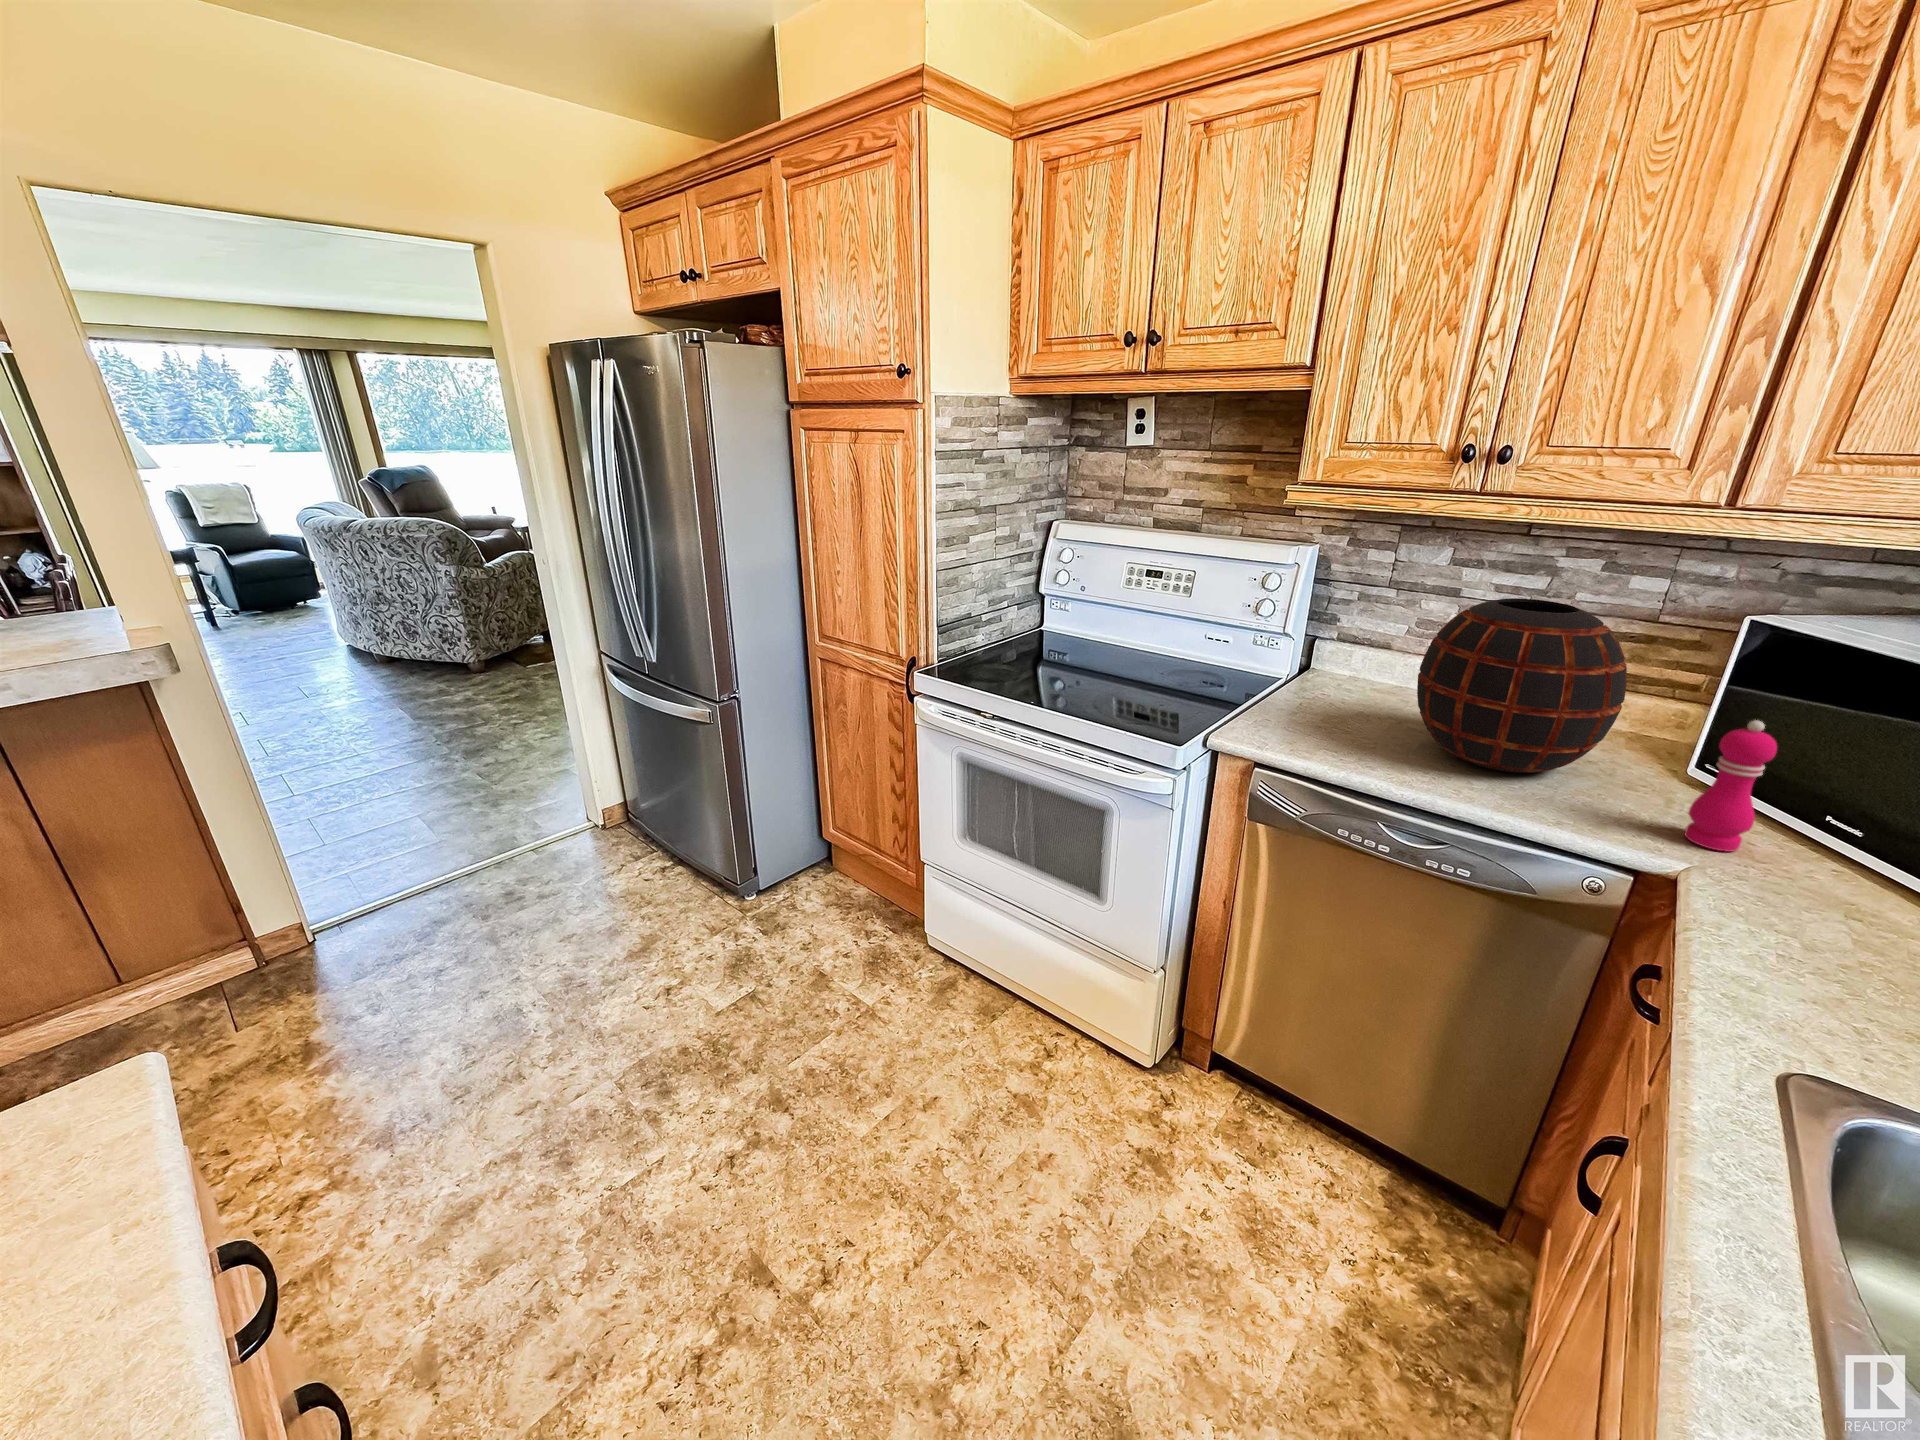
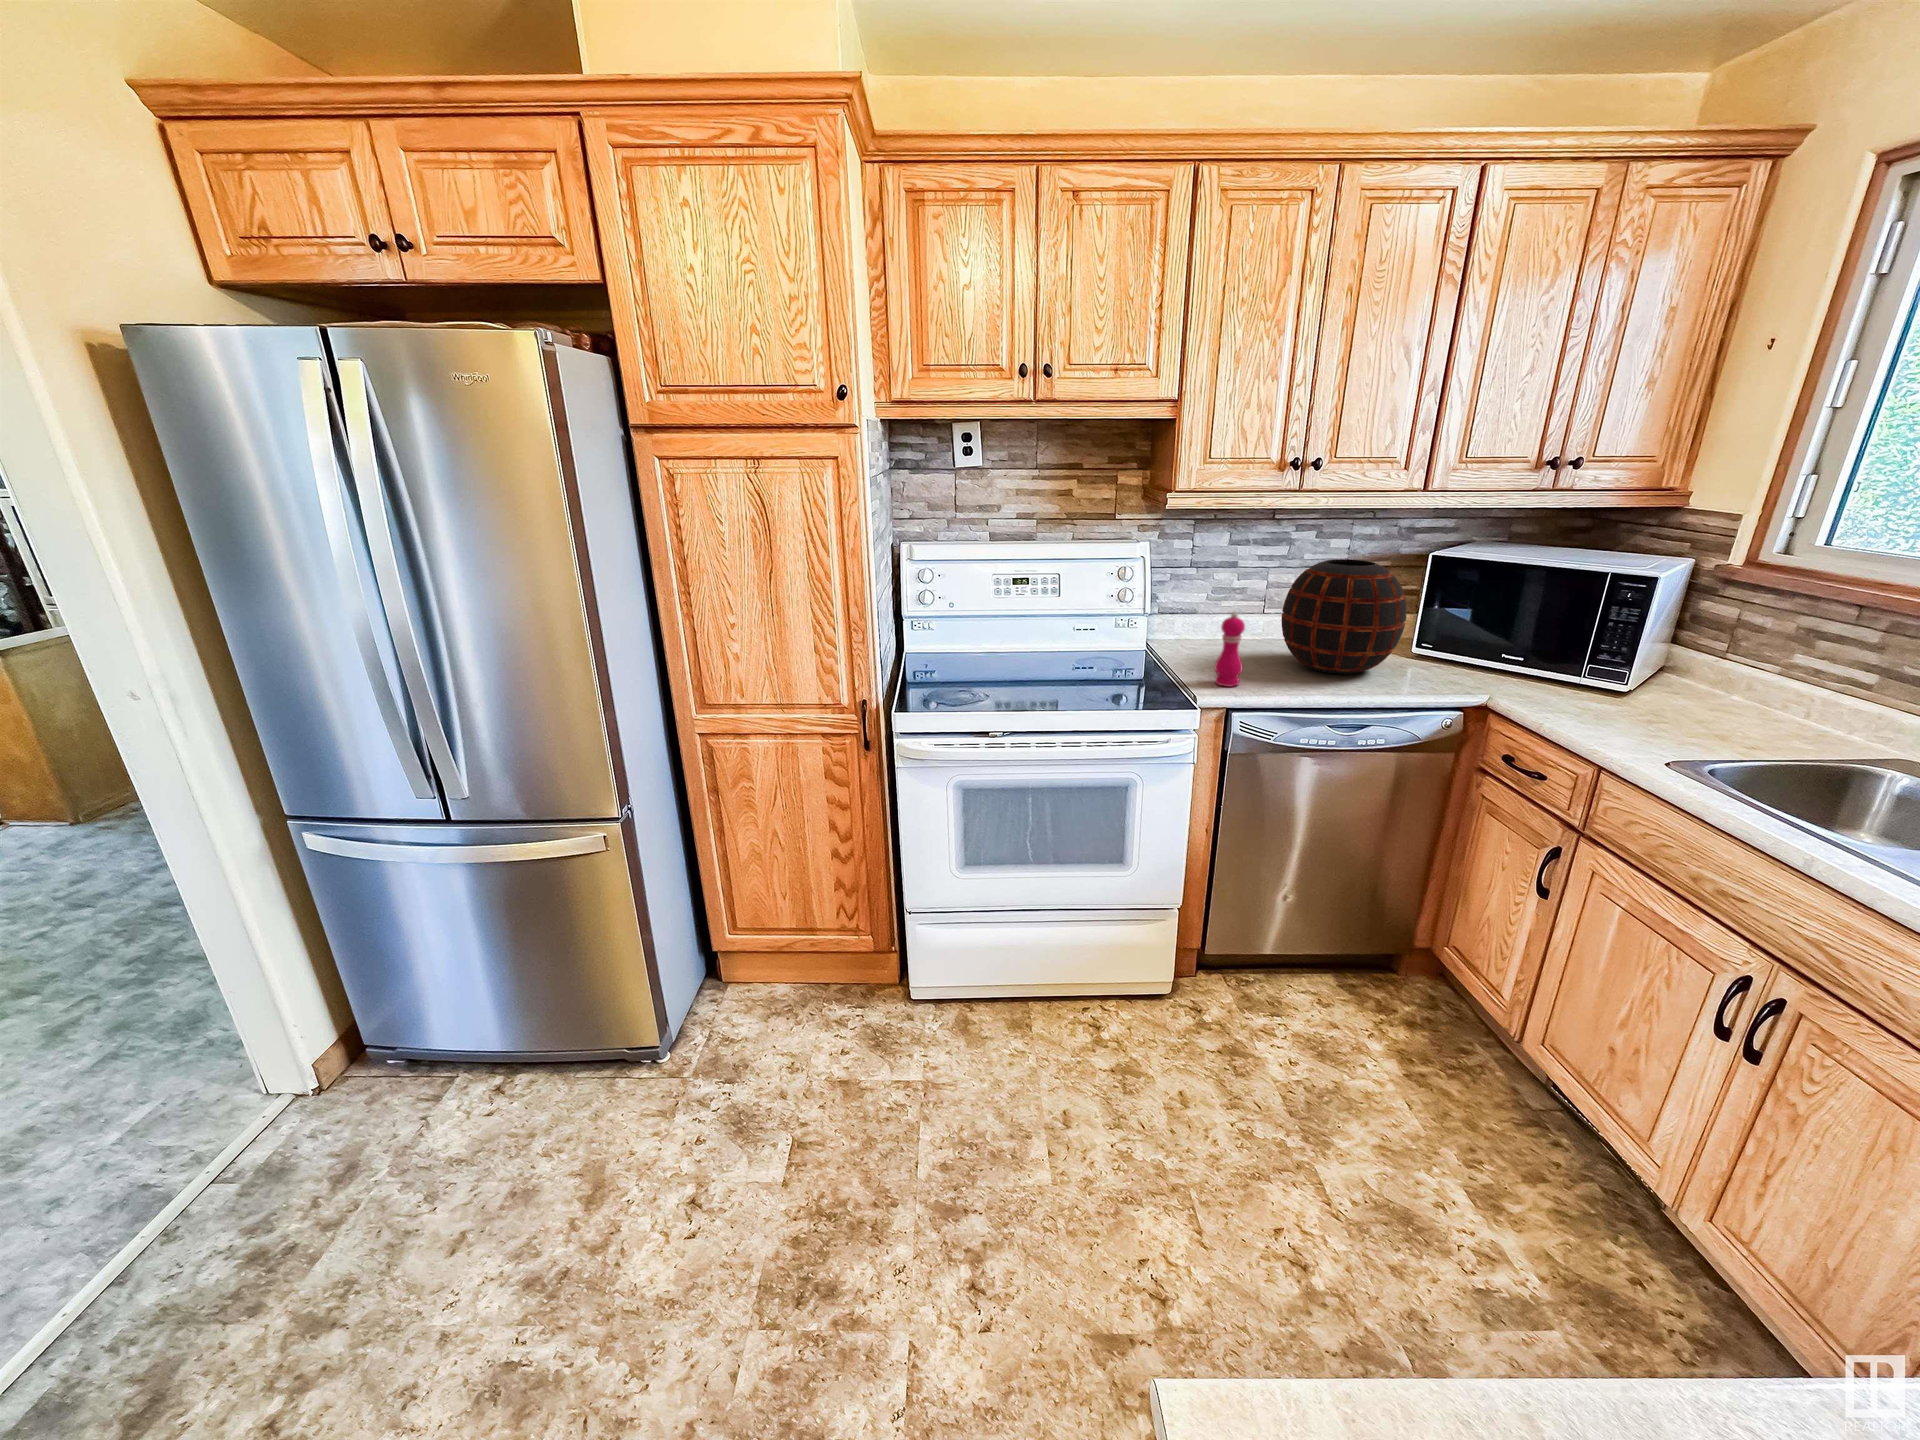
pepper mill: present [1685,720,1777,852] -> present [1215,612,1245,687]

